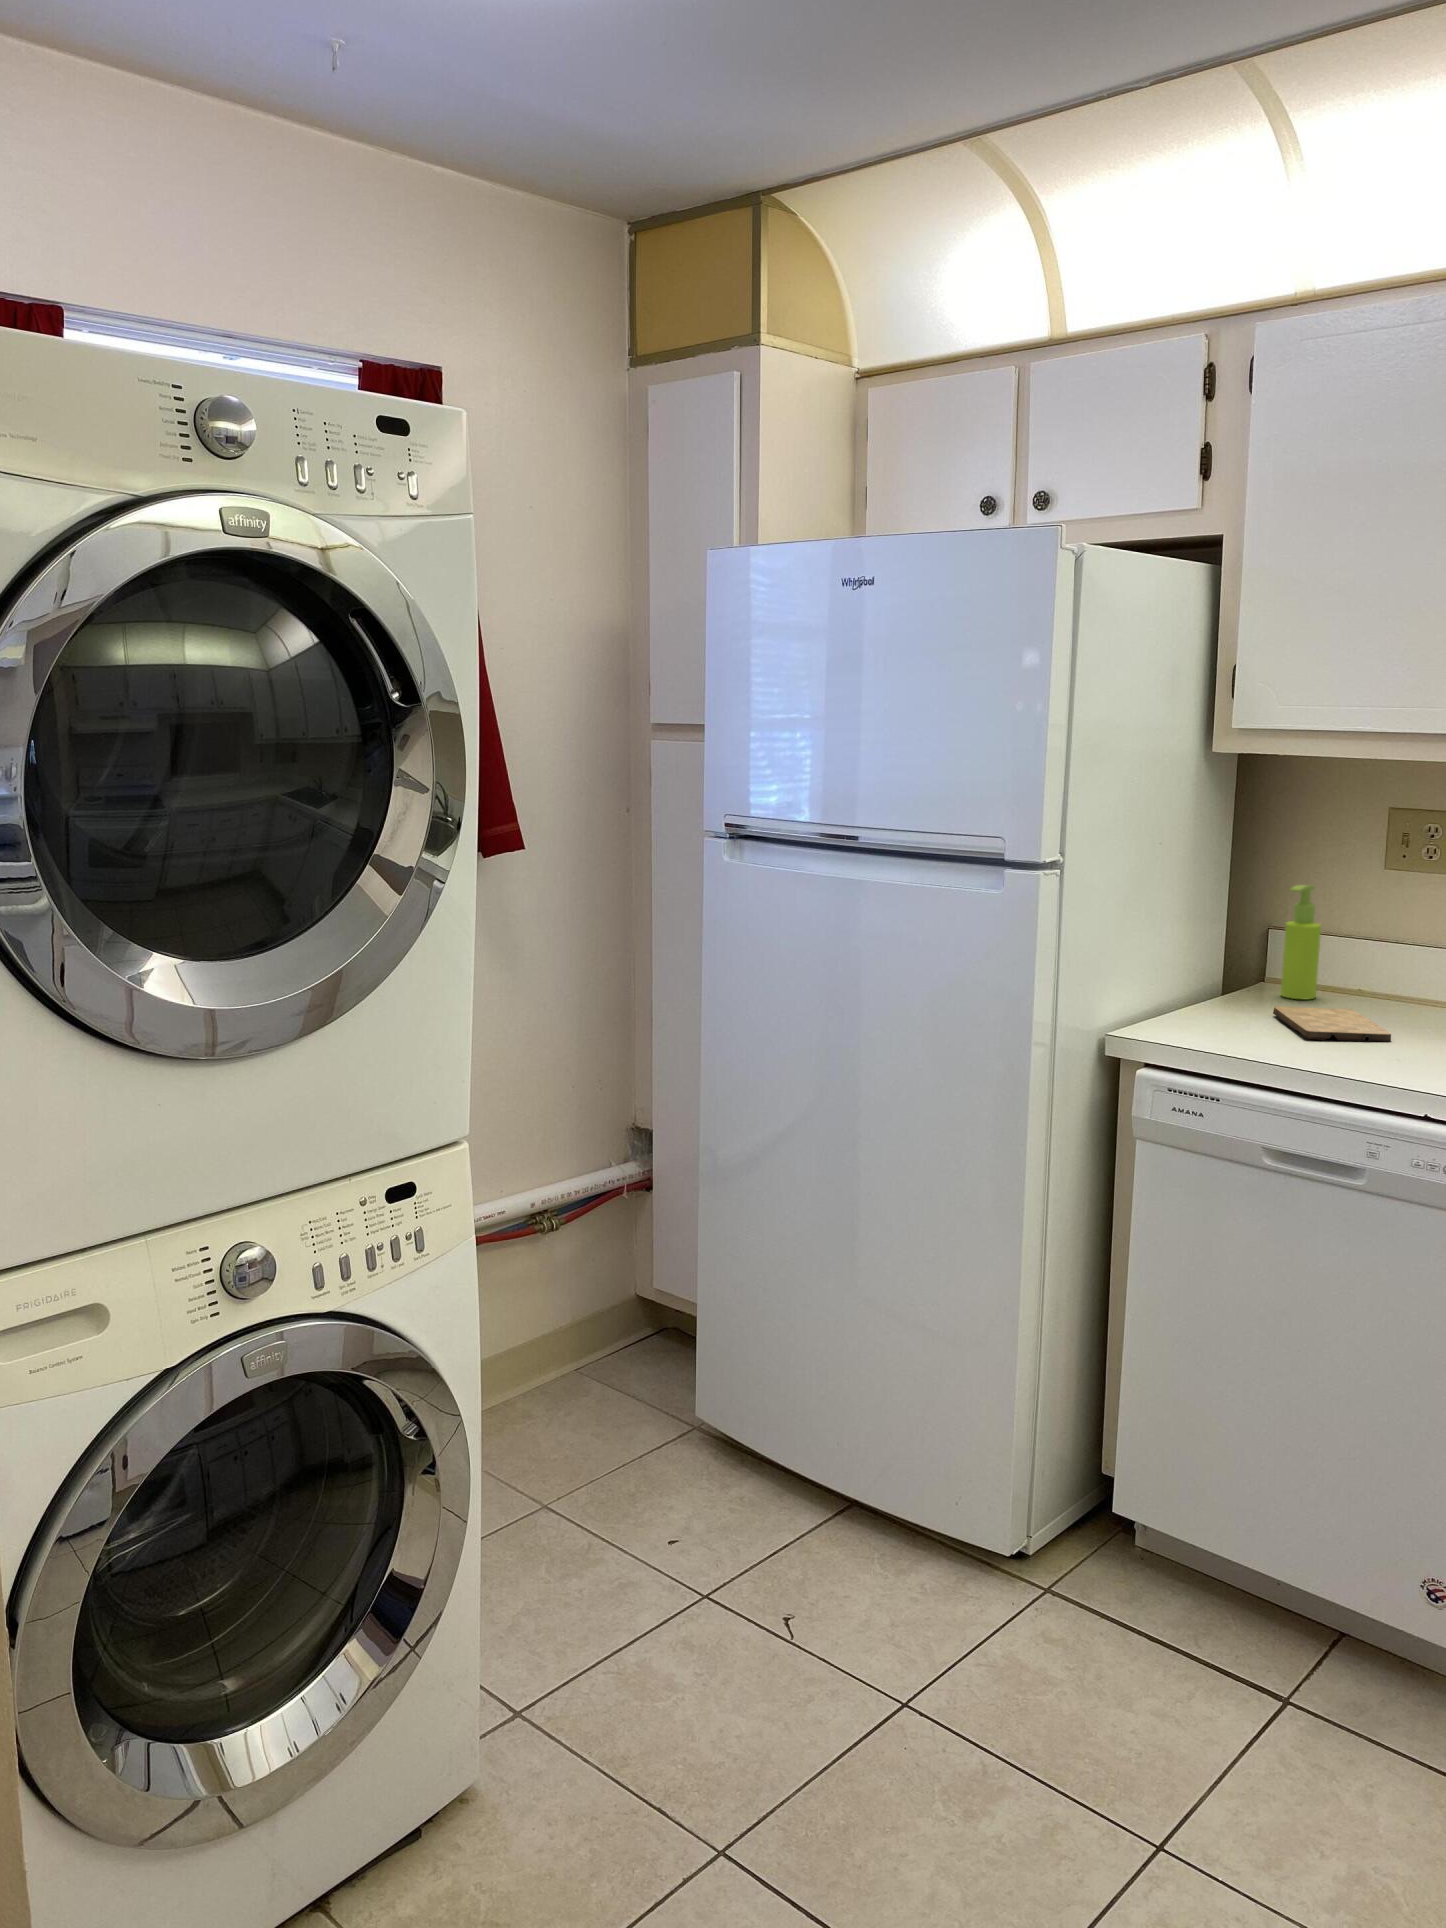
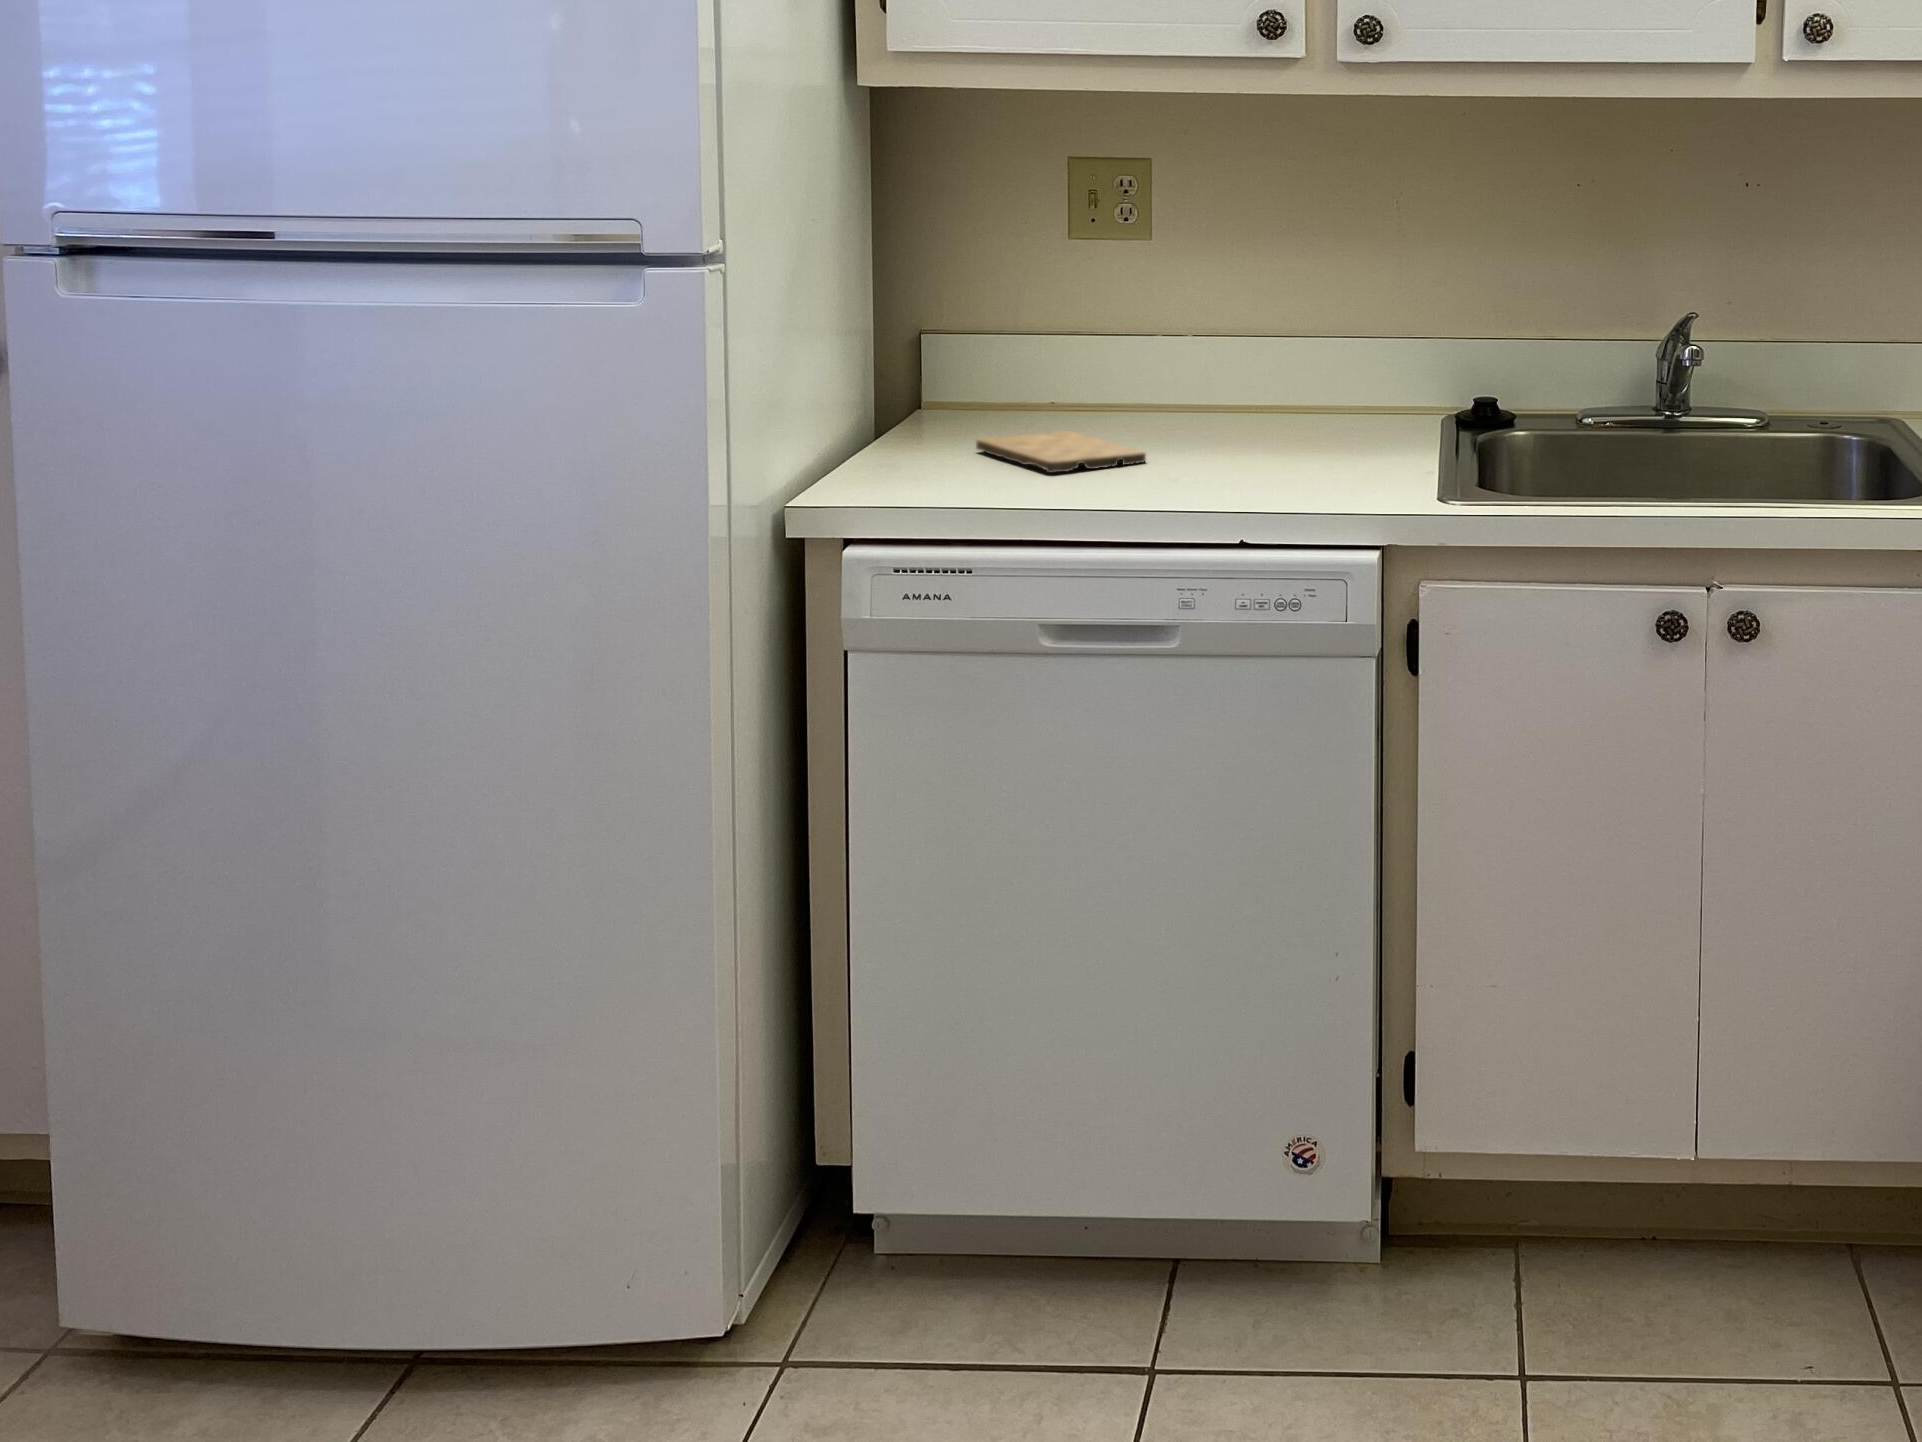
soap dispenser: present [1281,885,1321,999] -> none [955,270,1002,429]

